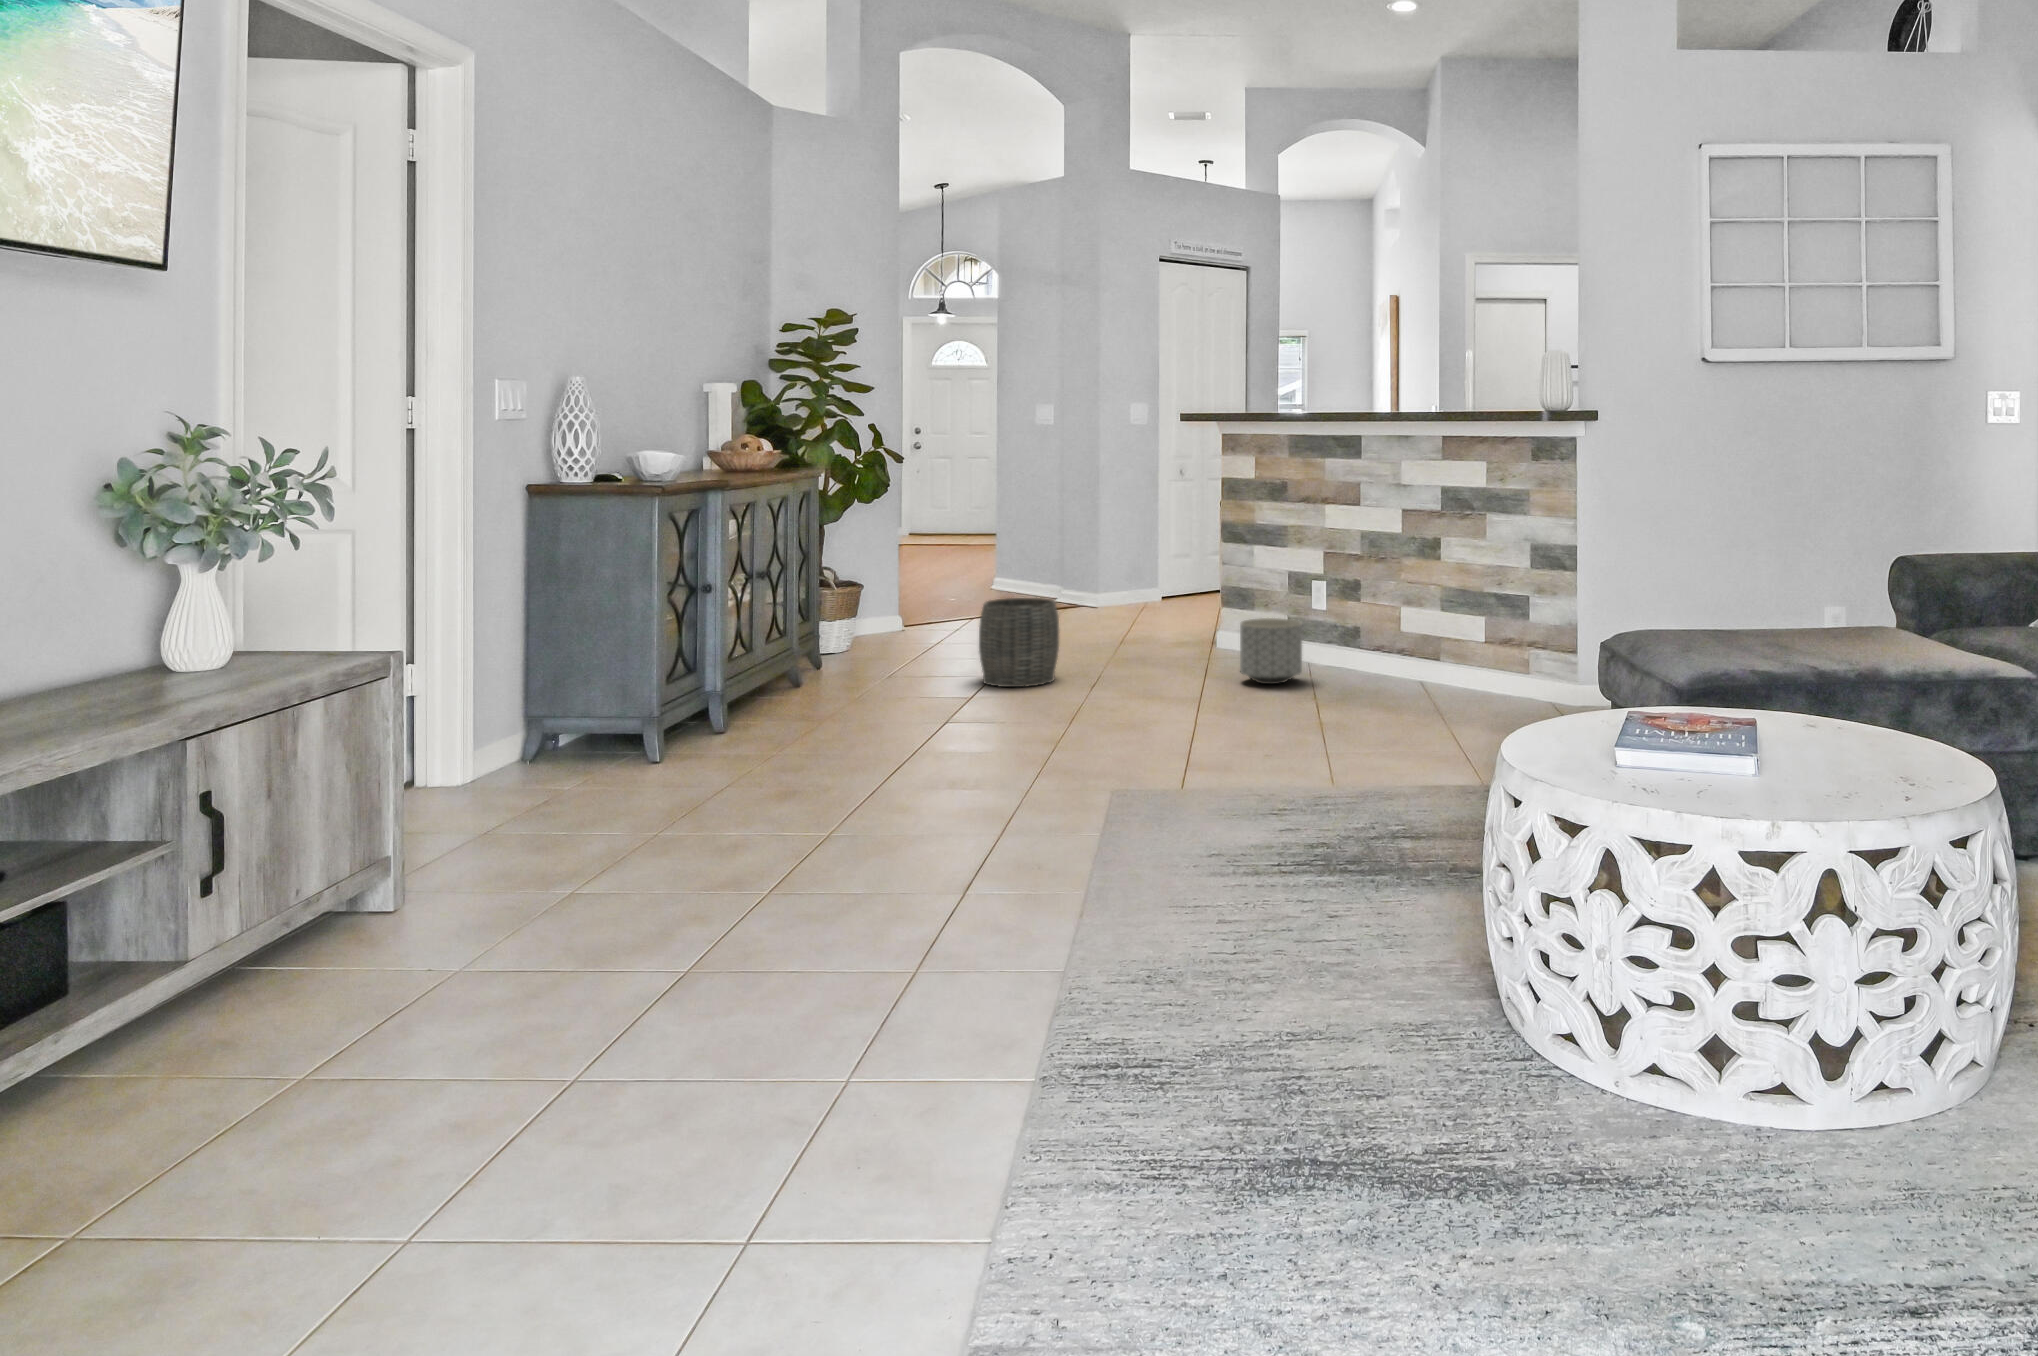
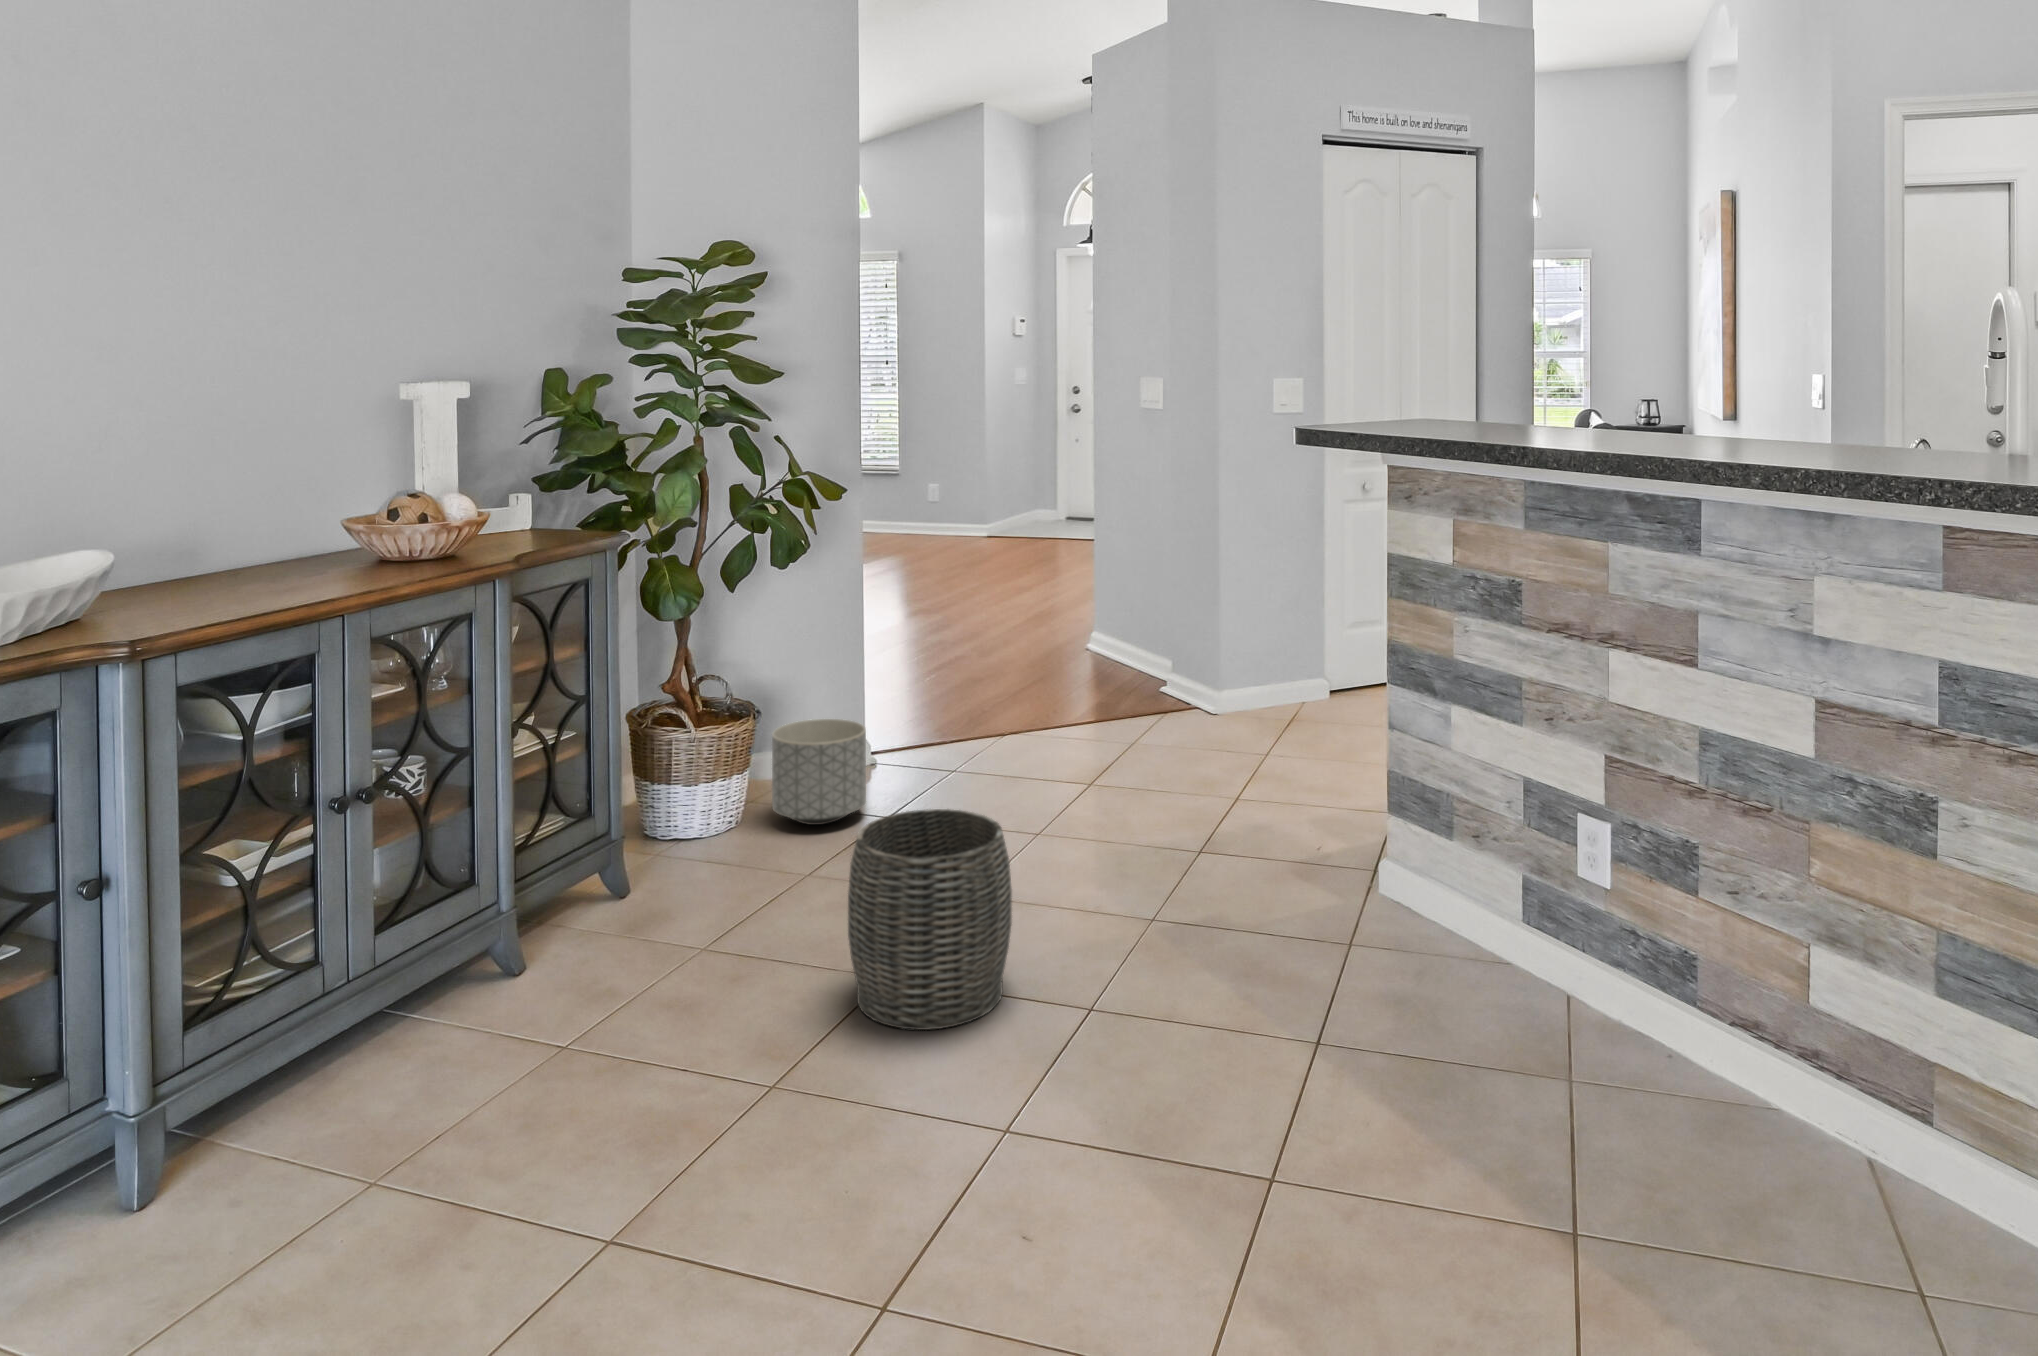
planter: present [1240,618,1302,684] -> present [772,719,866,825]

